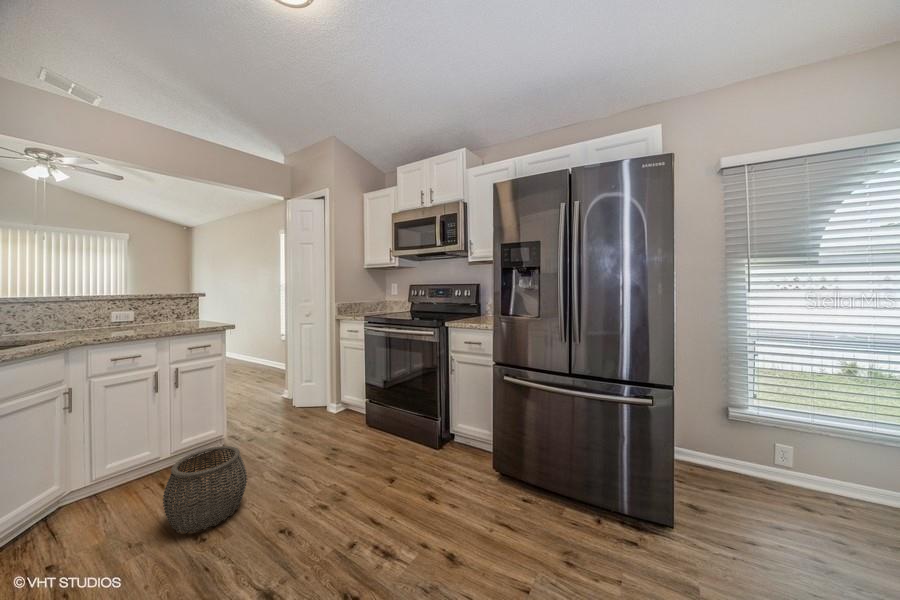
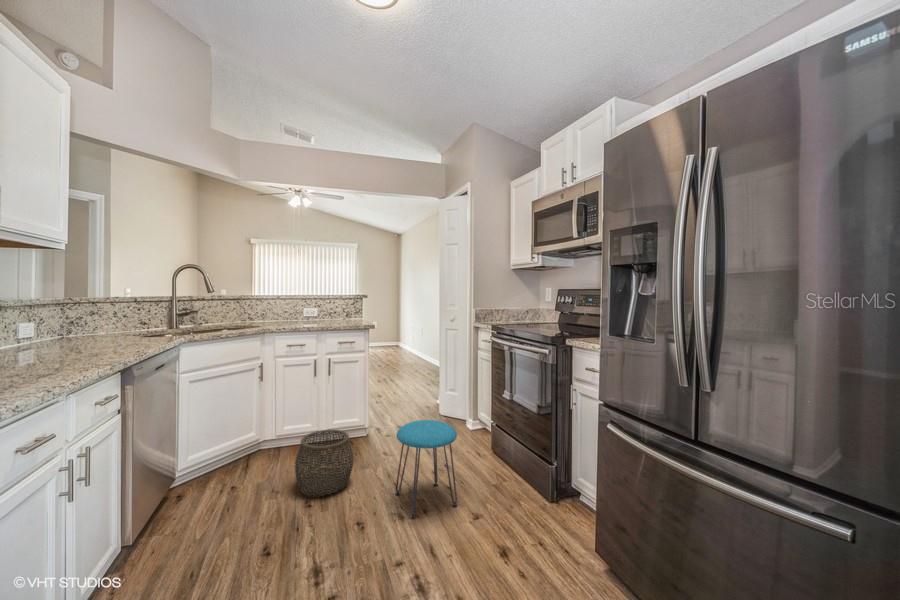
stool: none [304,408,370,504] -> present [396,420,457,519]

